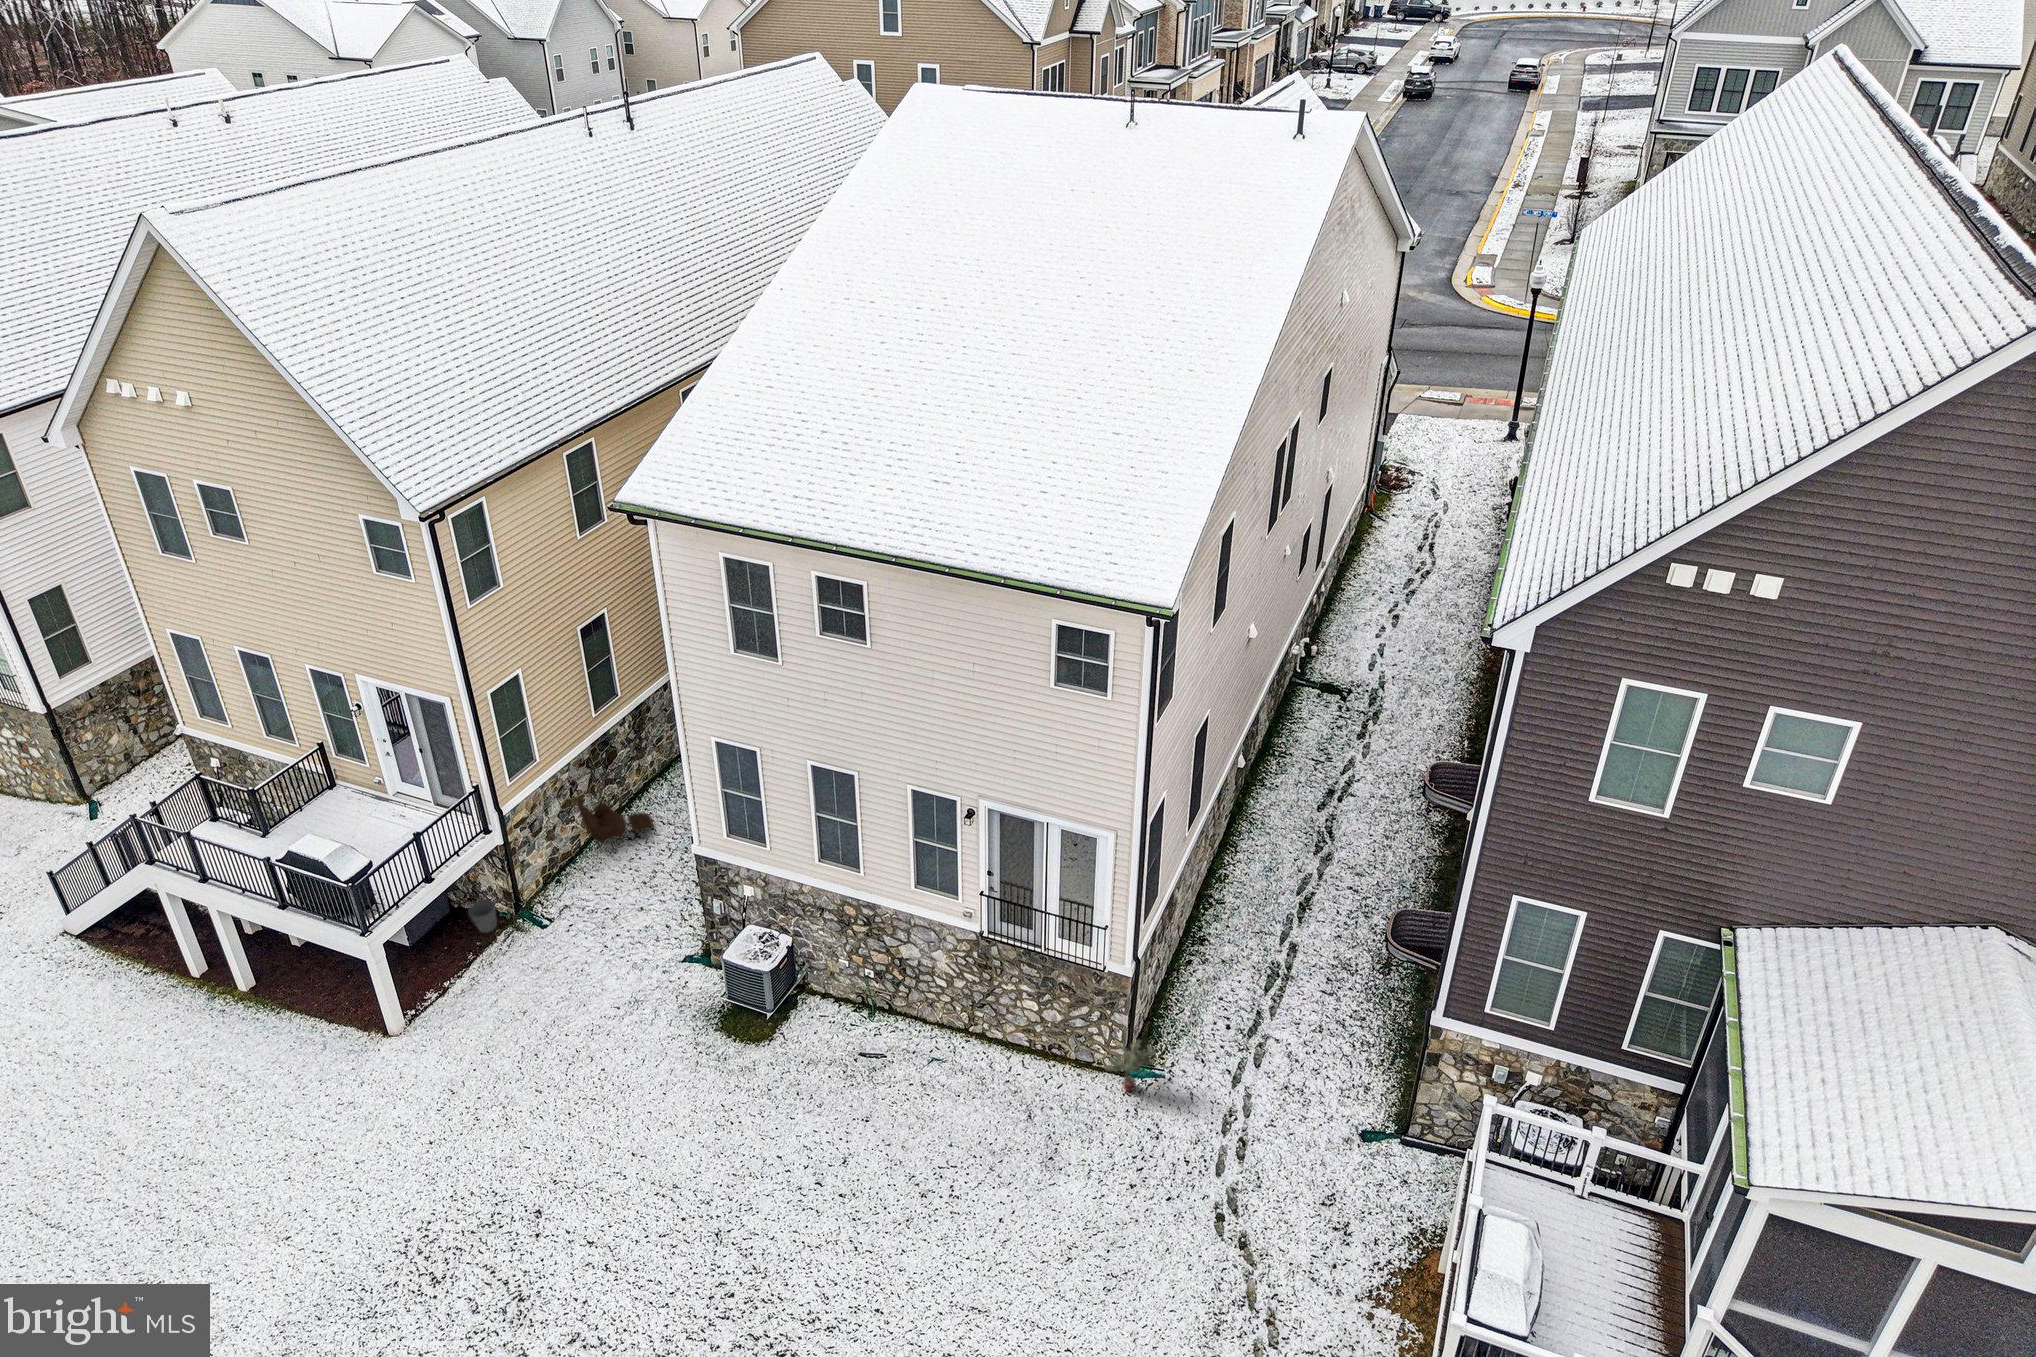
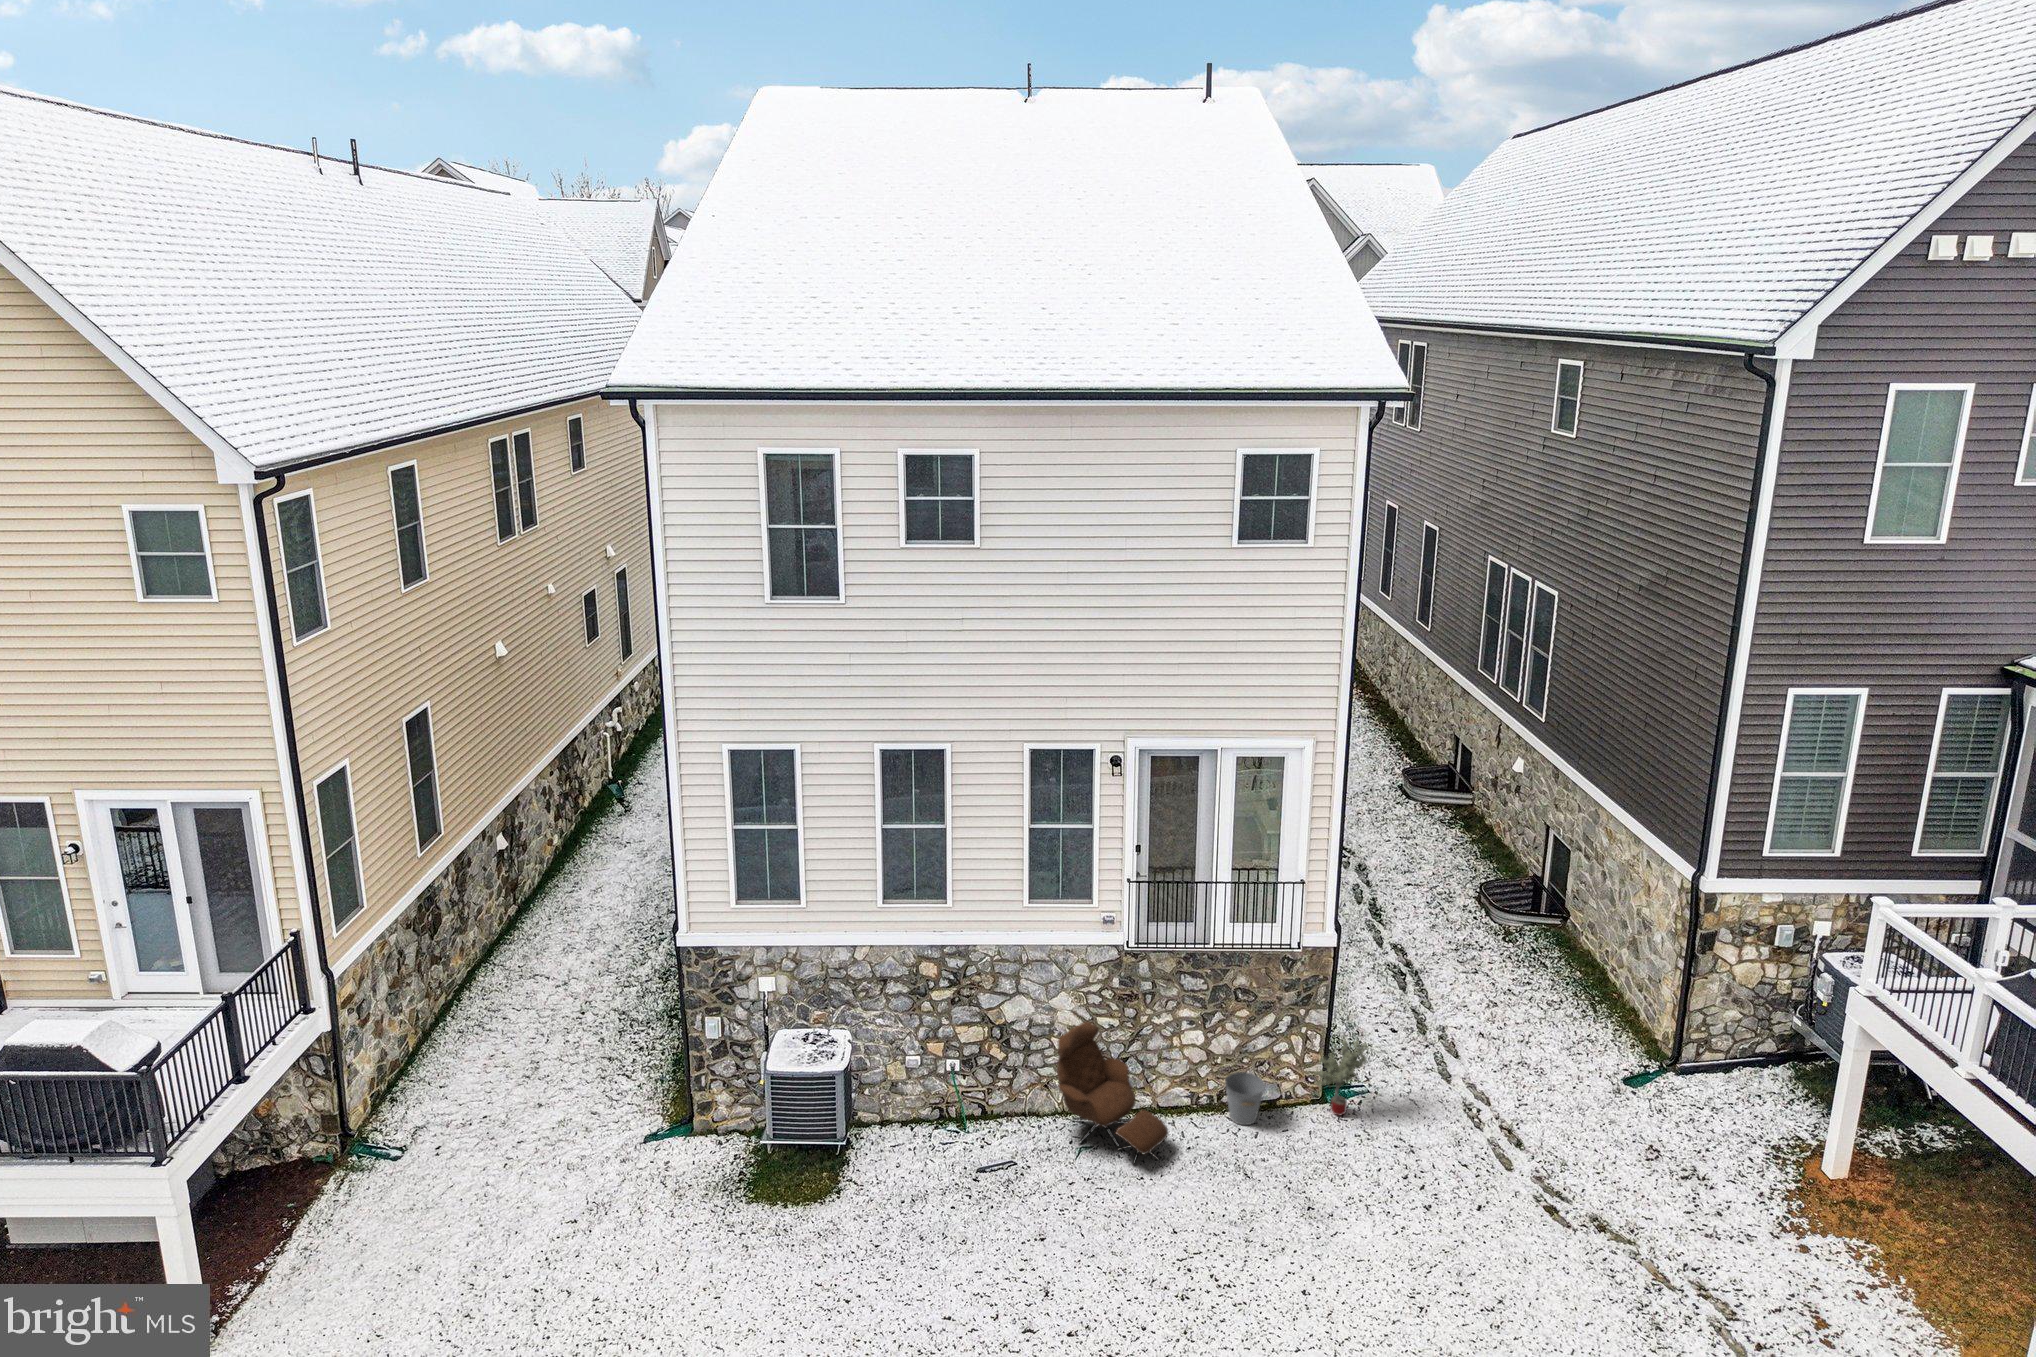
lounge chair: present [575,798,654,852] -> present [1057,1022,1168,1164]
bucket: present [468,899,497,933] -> present [1225,1072,1265,1125]

